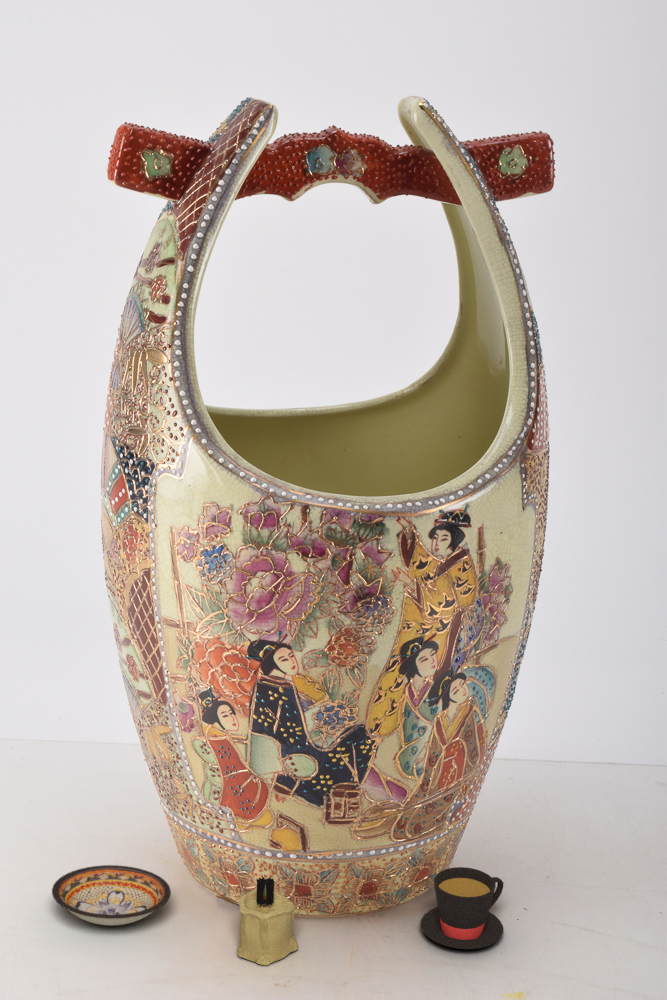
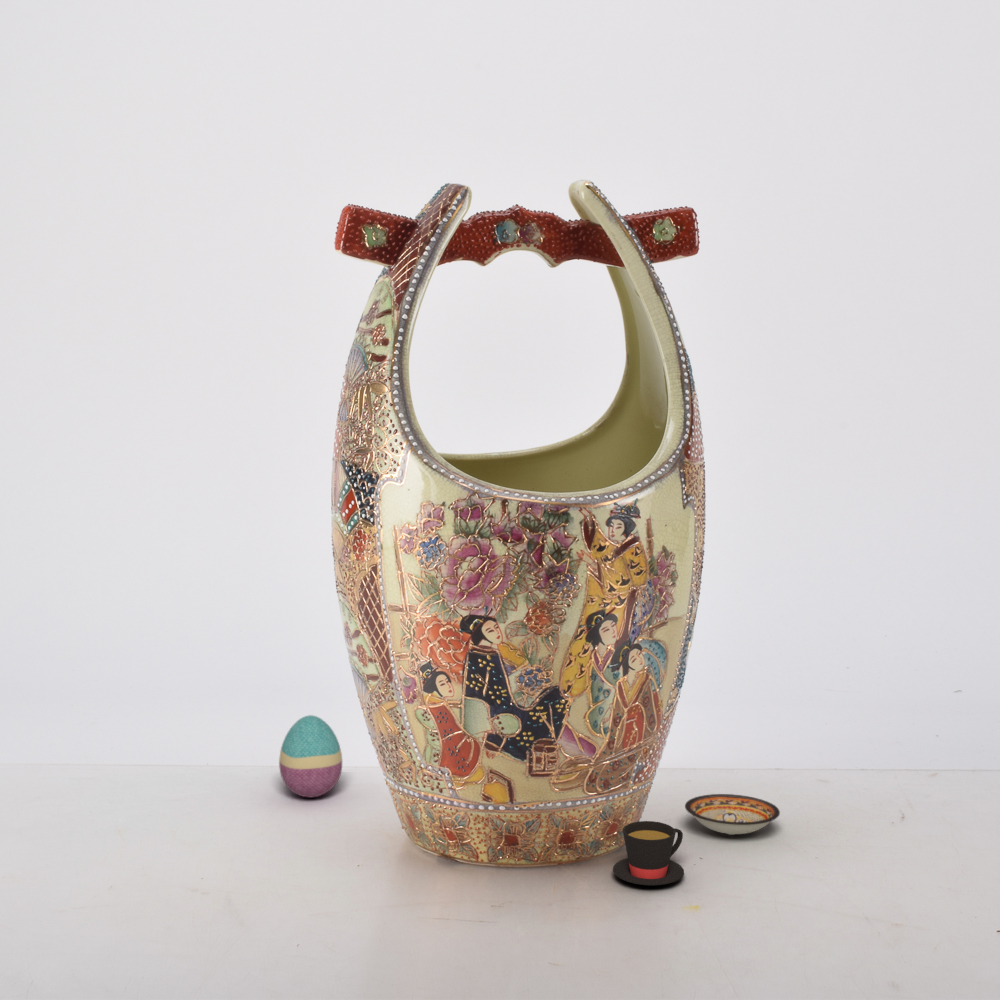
decorative egg: none [45,709,117,801] -> present [279,715,342,797]
ceramic bowl: present [52,865,171,925] -> present [685,794,780,835]
candle: present [237,877,298,965] -> none [457,826,508,901]

